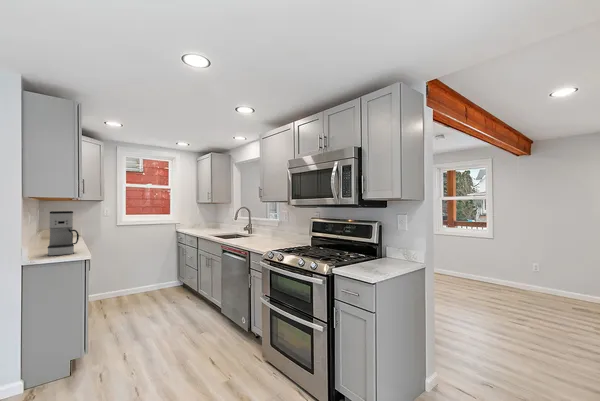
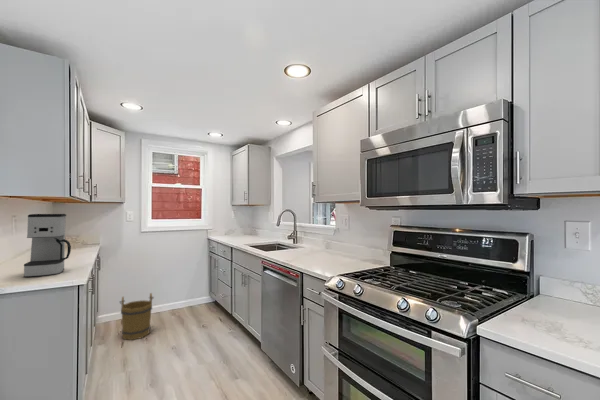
bucket: none [102,276,131,314] -> present [120,293,153,340]

